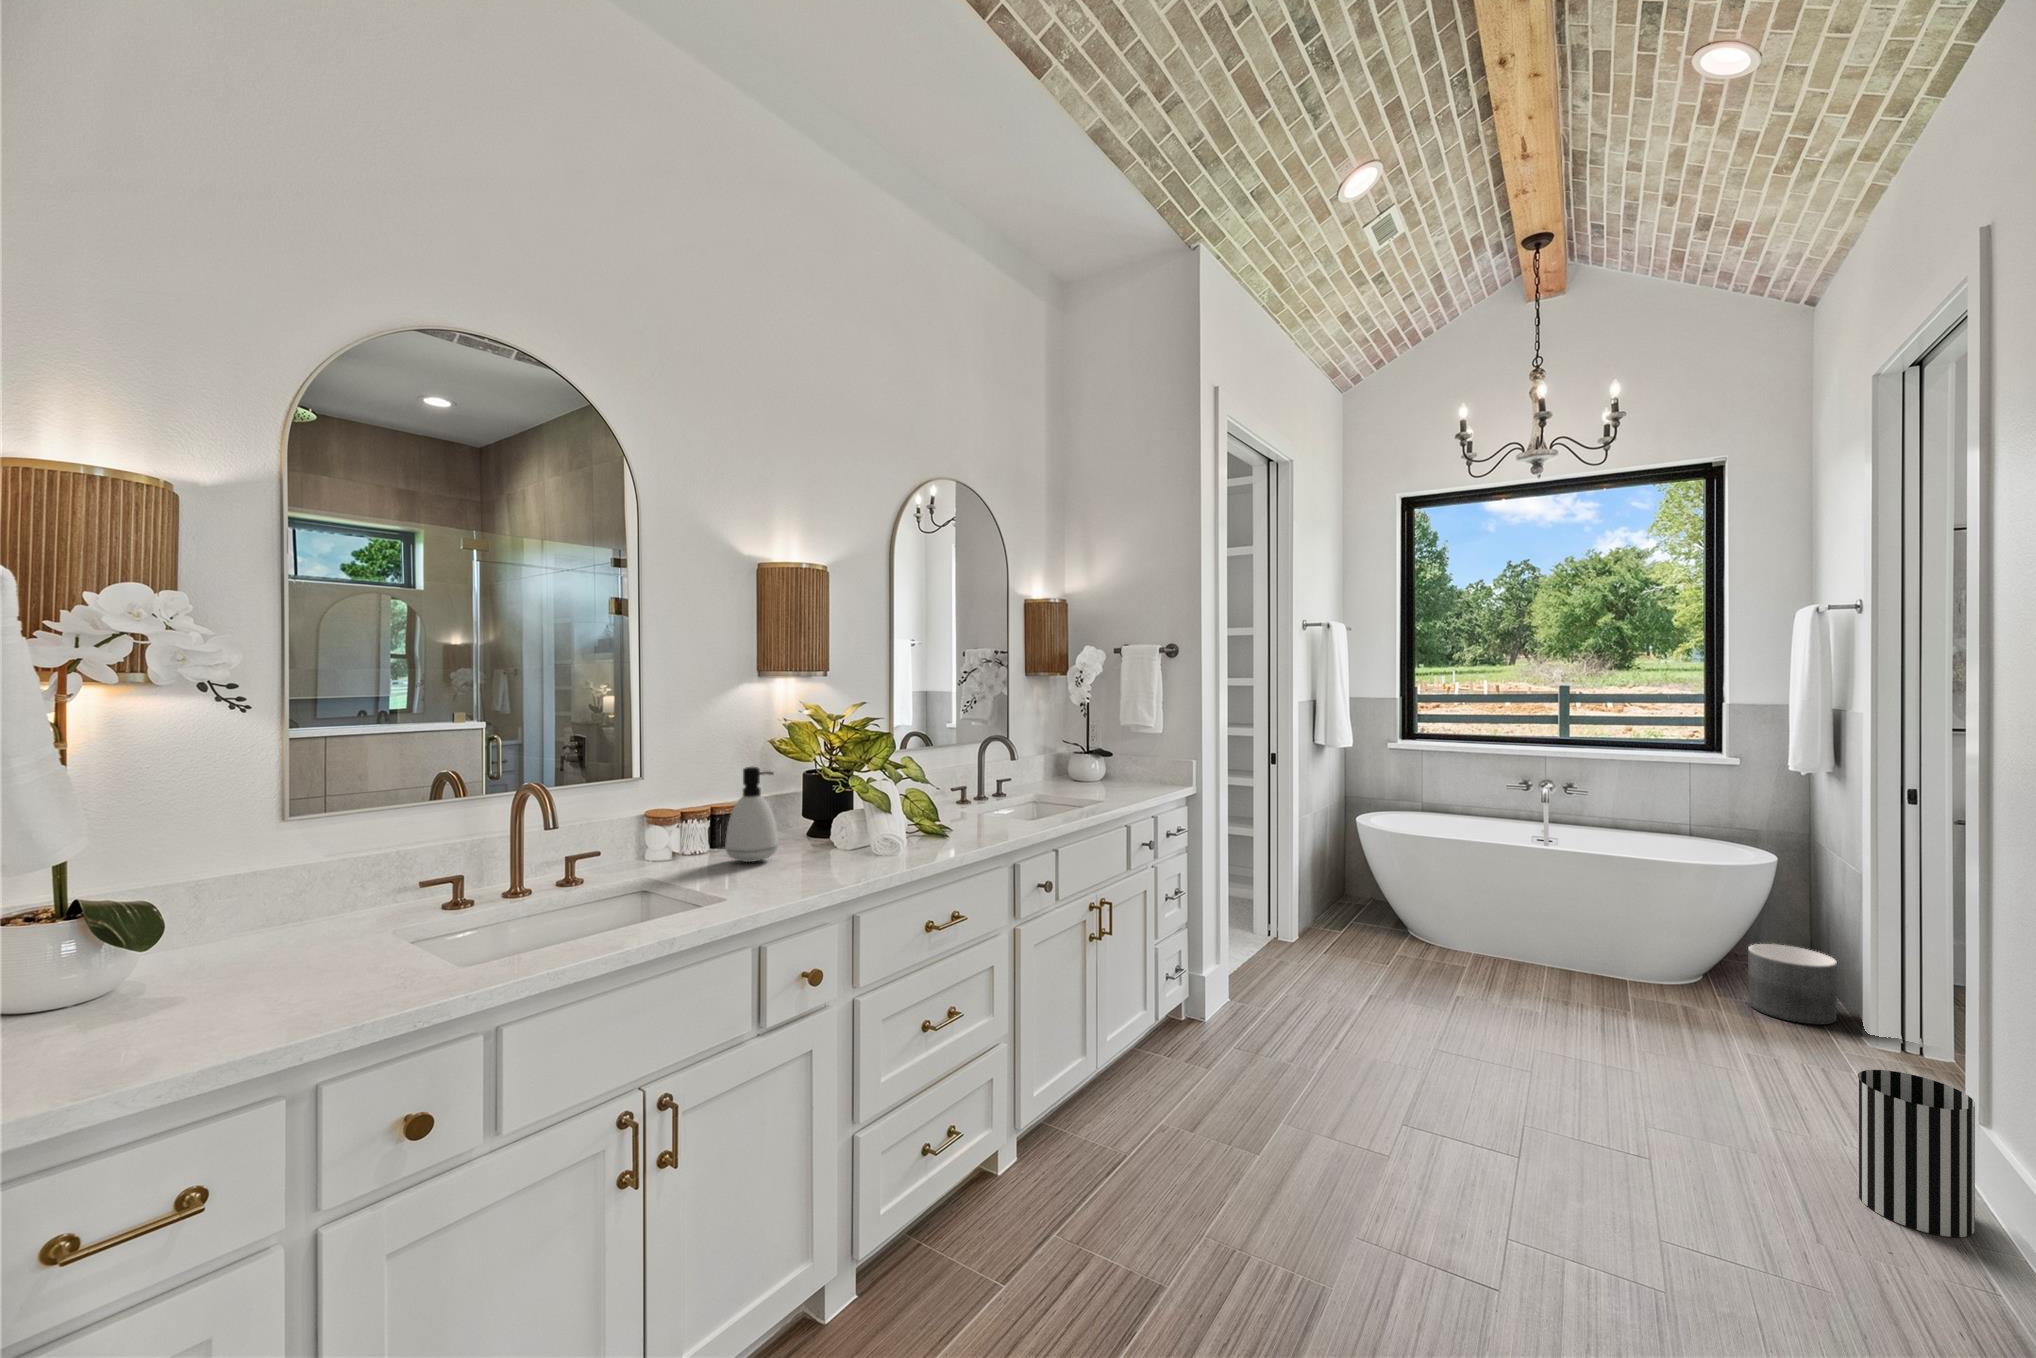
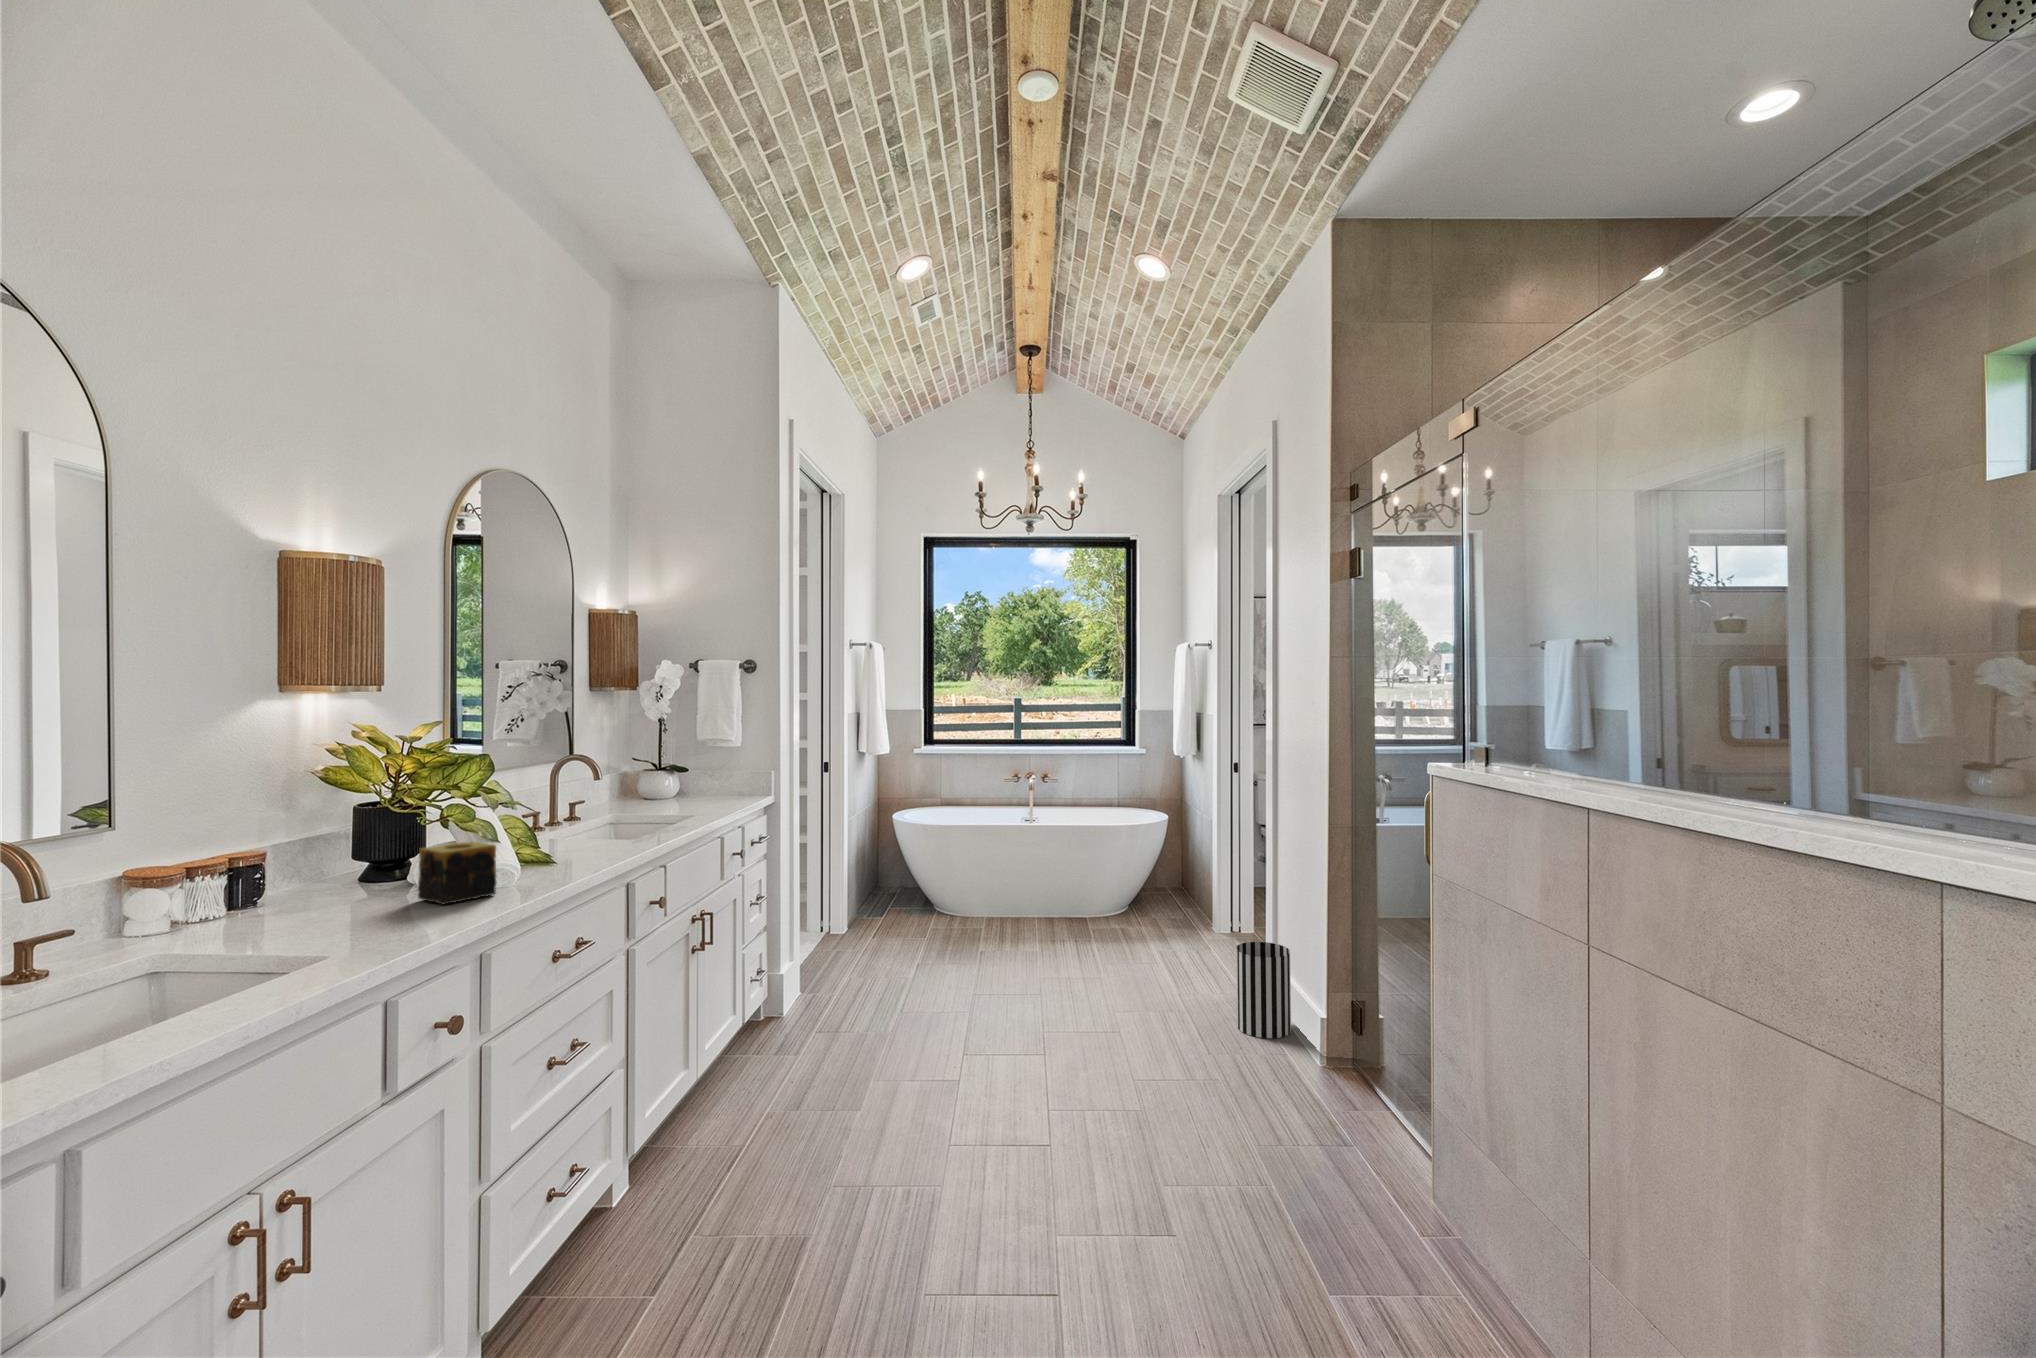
soap dispenser: present [725,767,778,862] -> none [286,788,362,902]
candle: none [804,822,859,879] -> present [418,841,497,905]
planter: present [1748,944,1837,1025] -> none [1162,880,1210,932]

